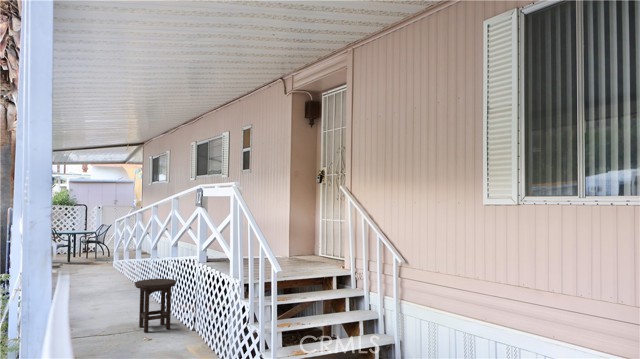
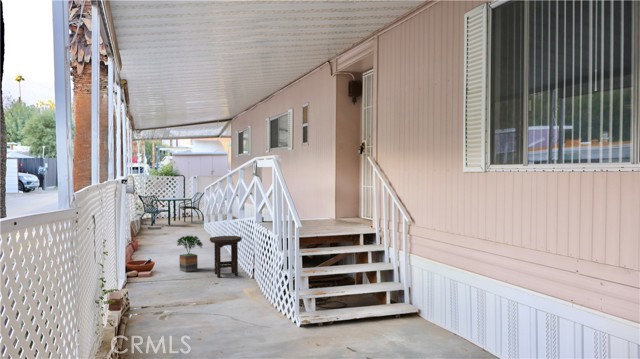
potted tree: none [88,279,124,326] -> present [177,236,203,272]

